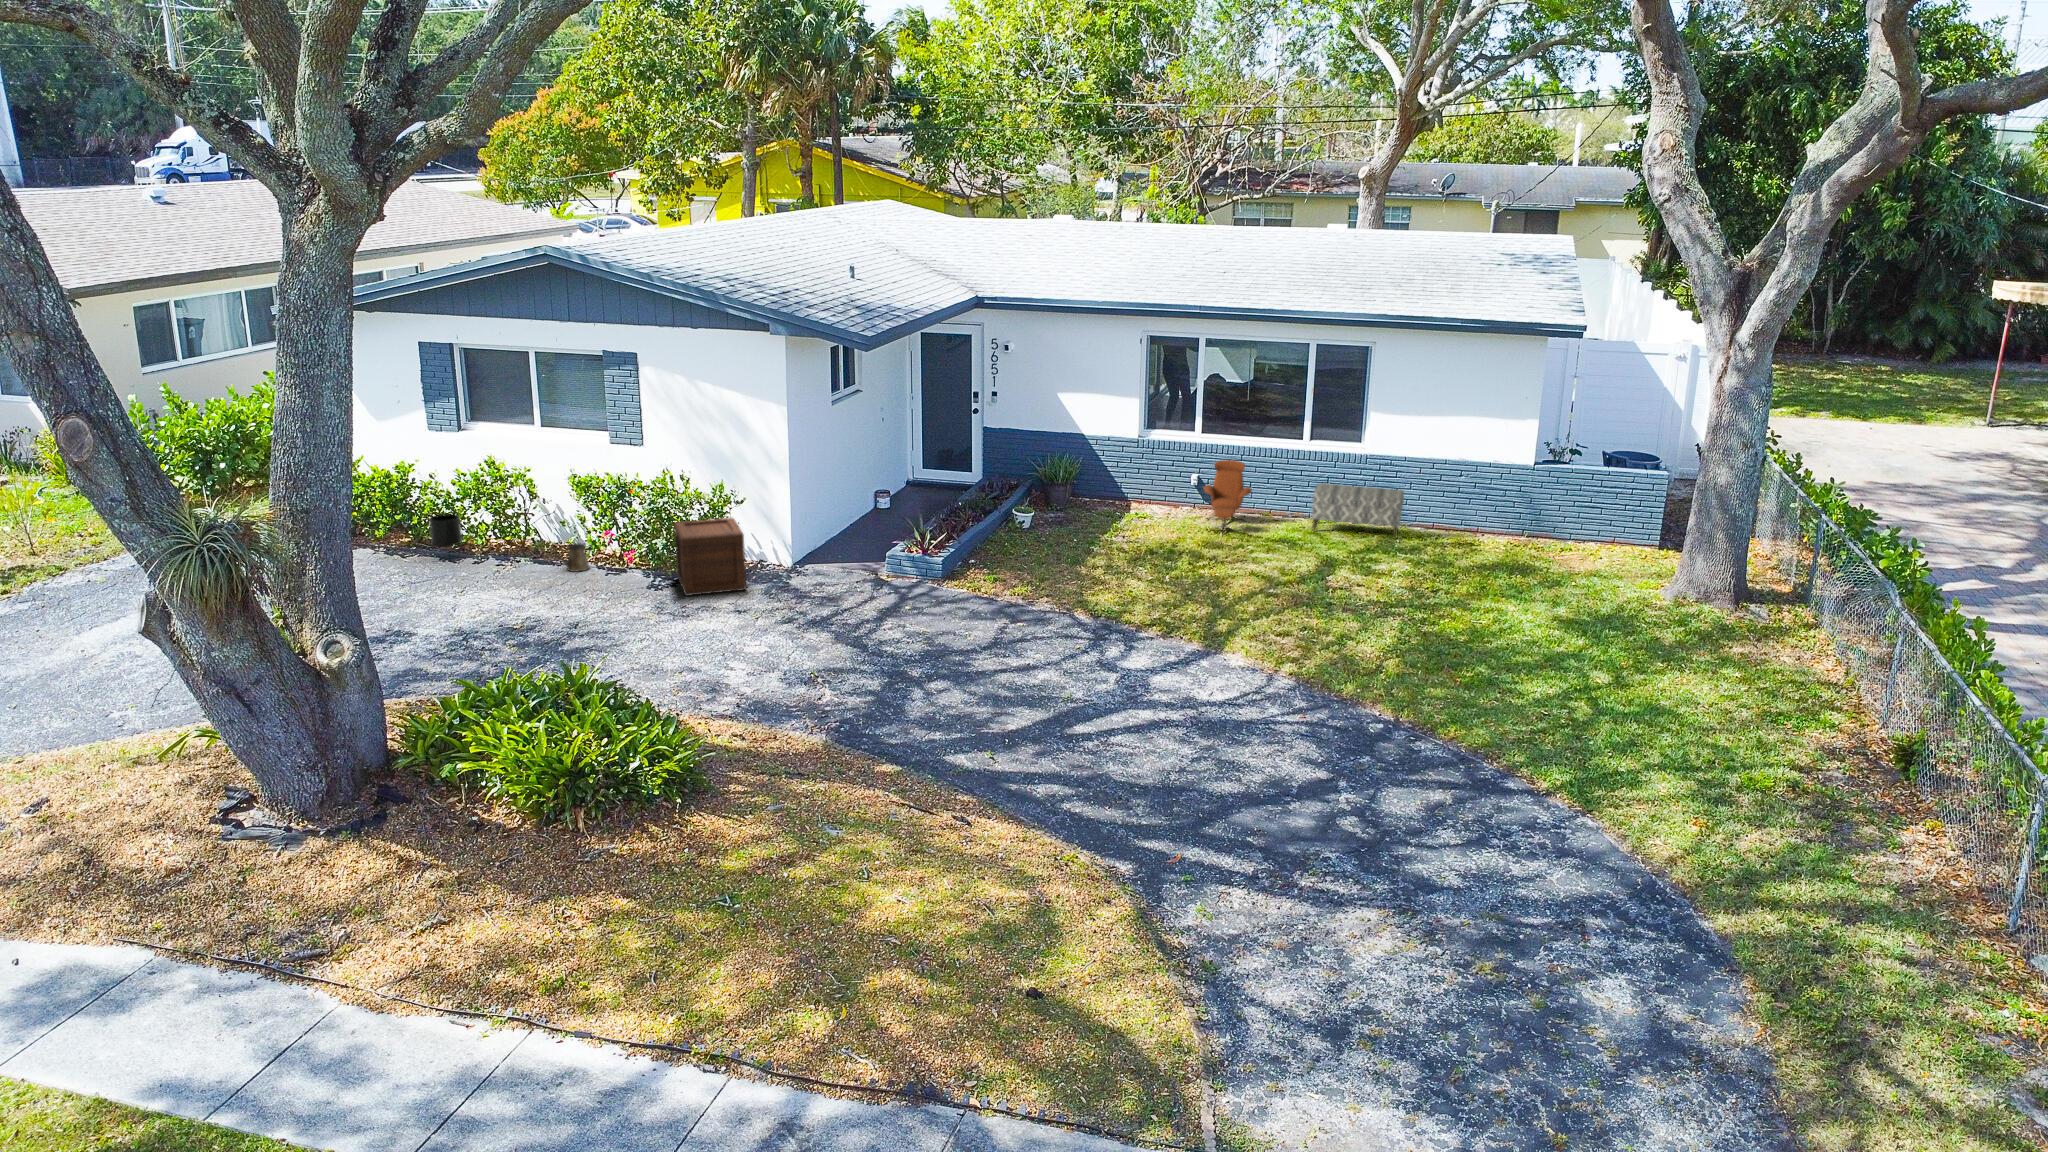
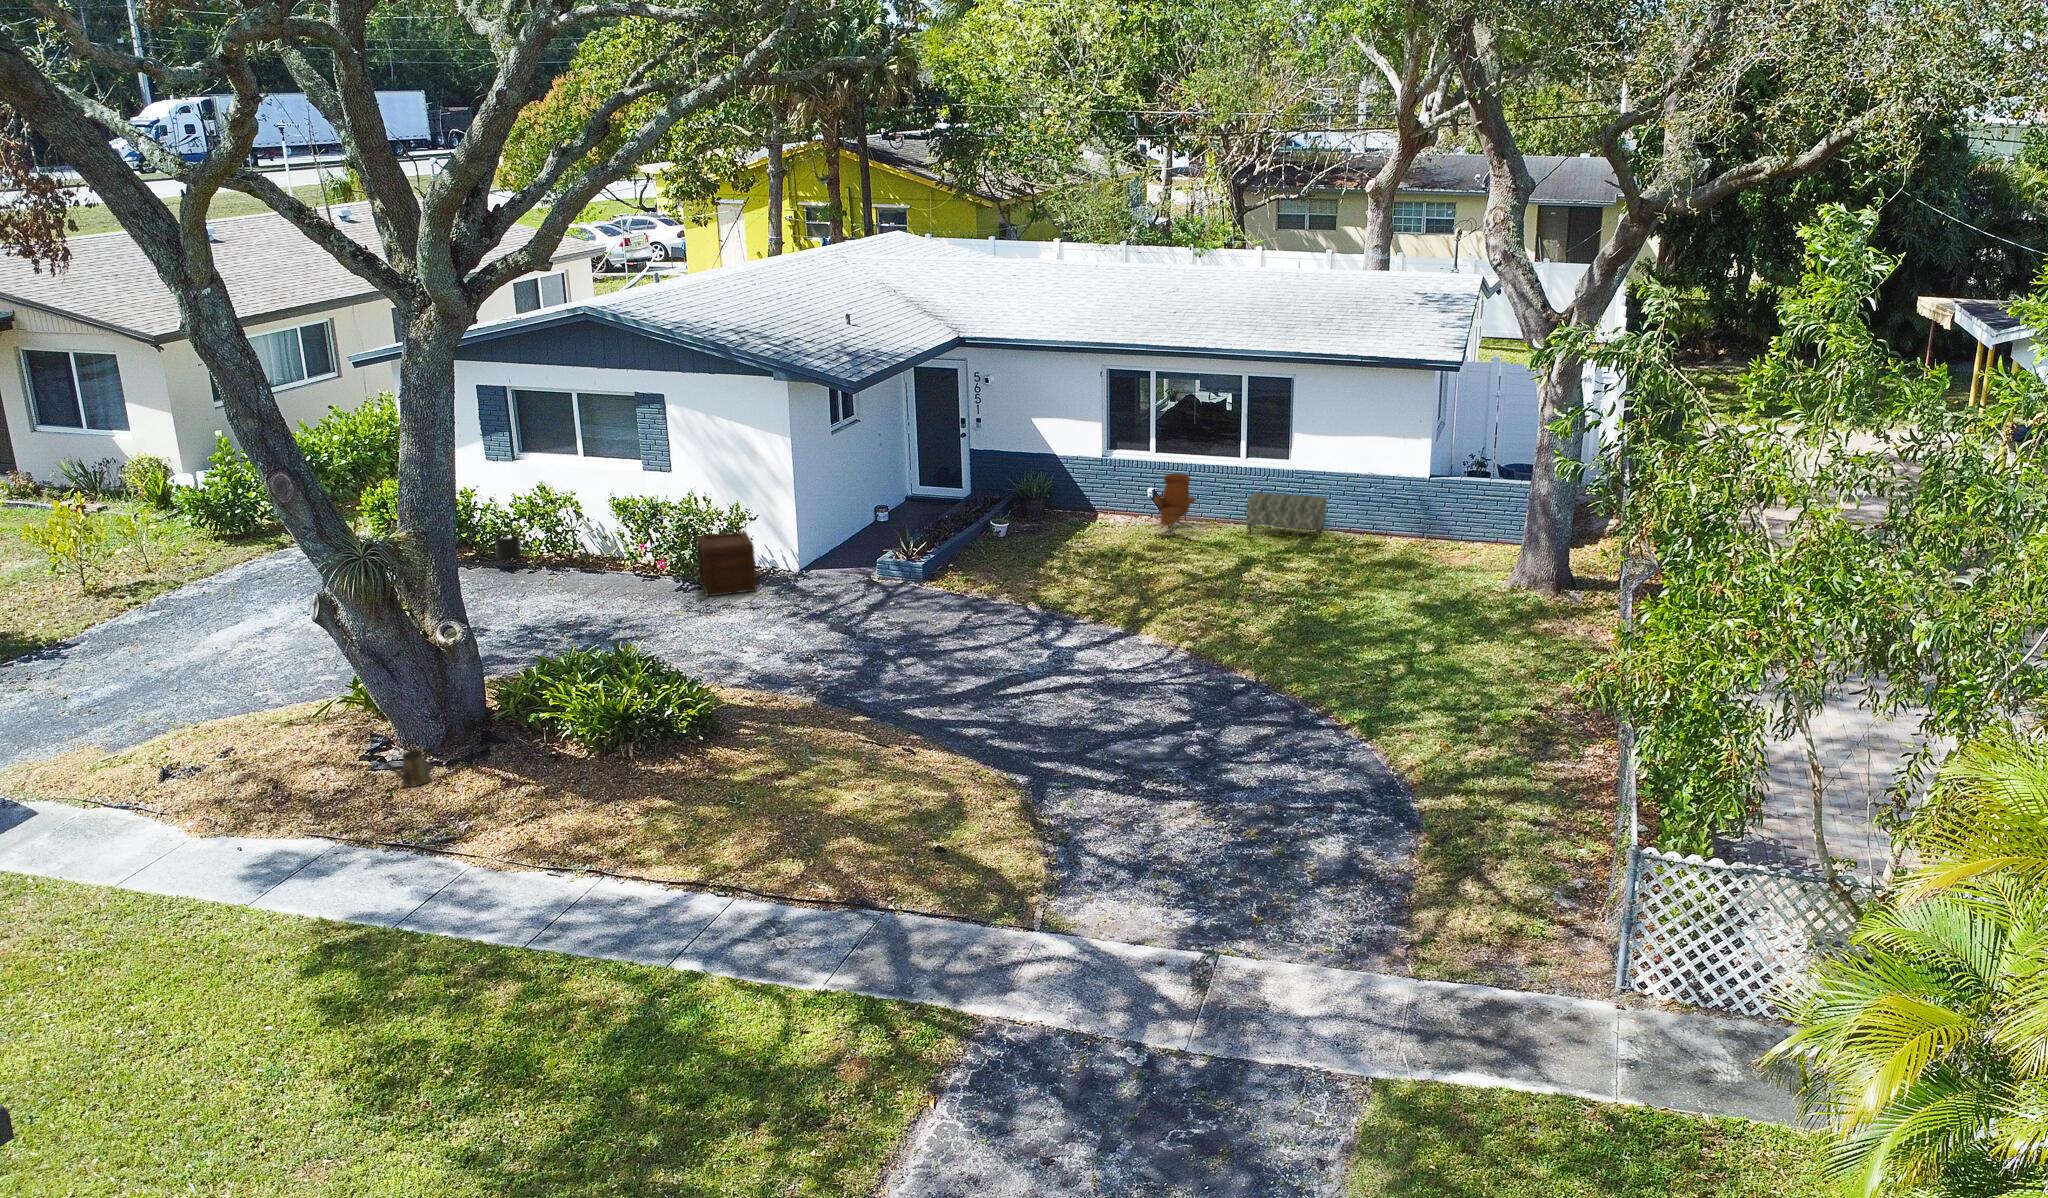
watering can: present [550,543,592,572] -> present [384,748,431,787]

